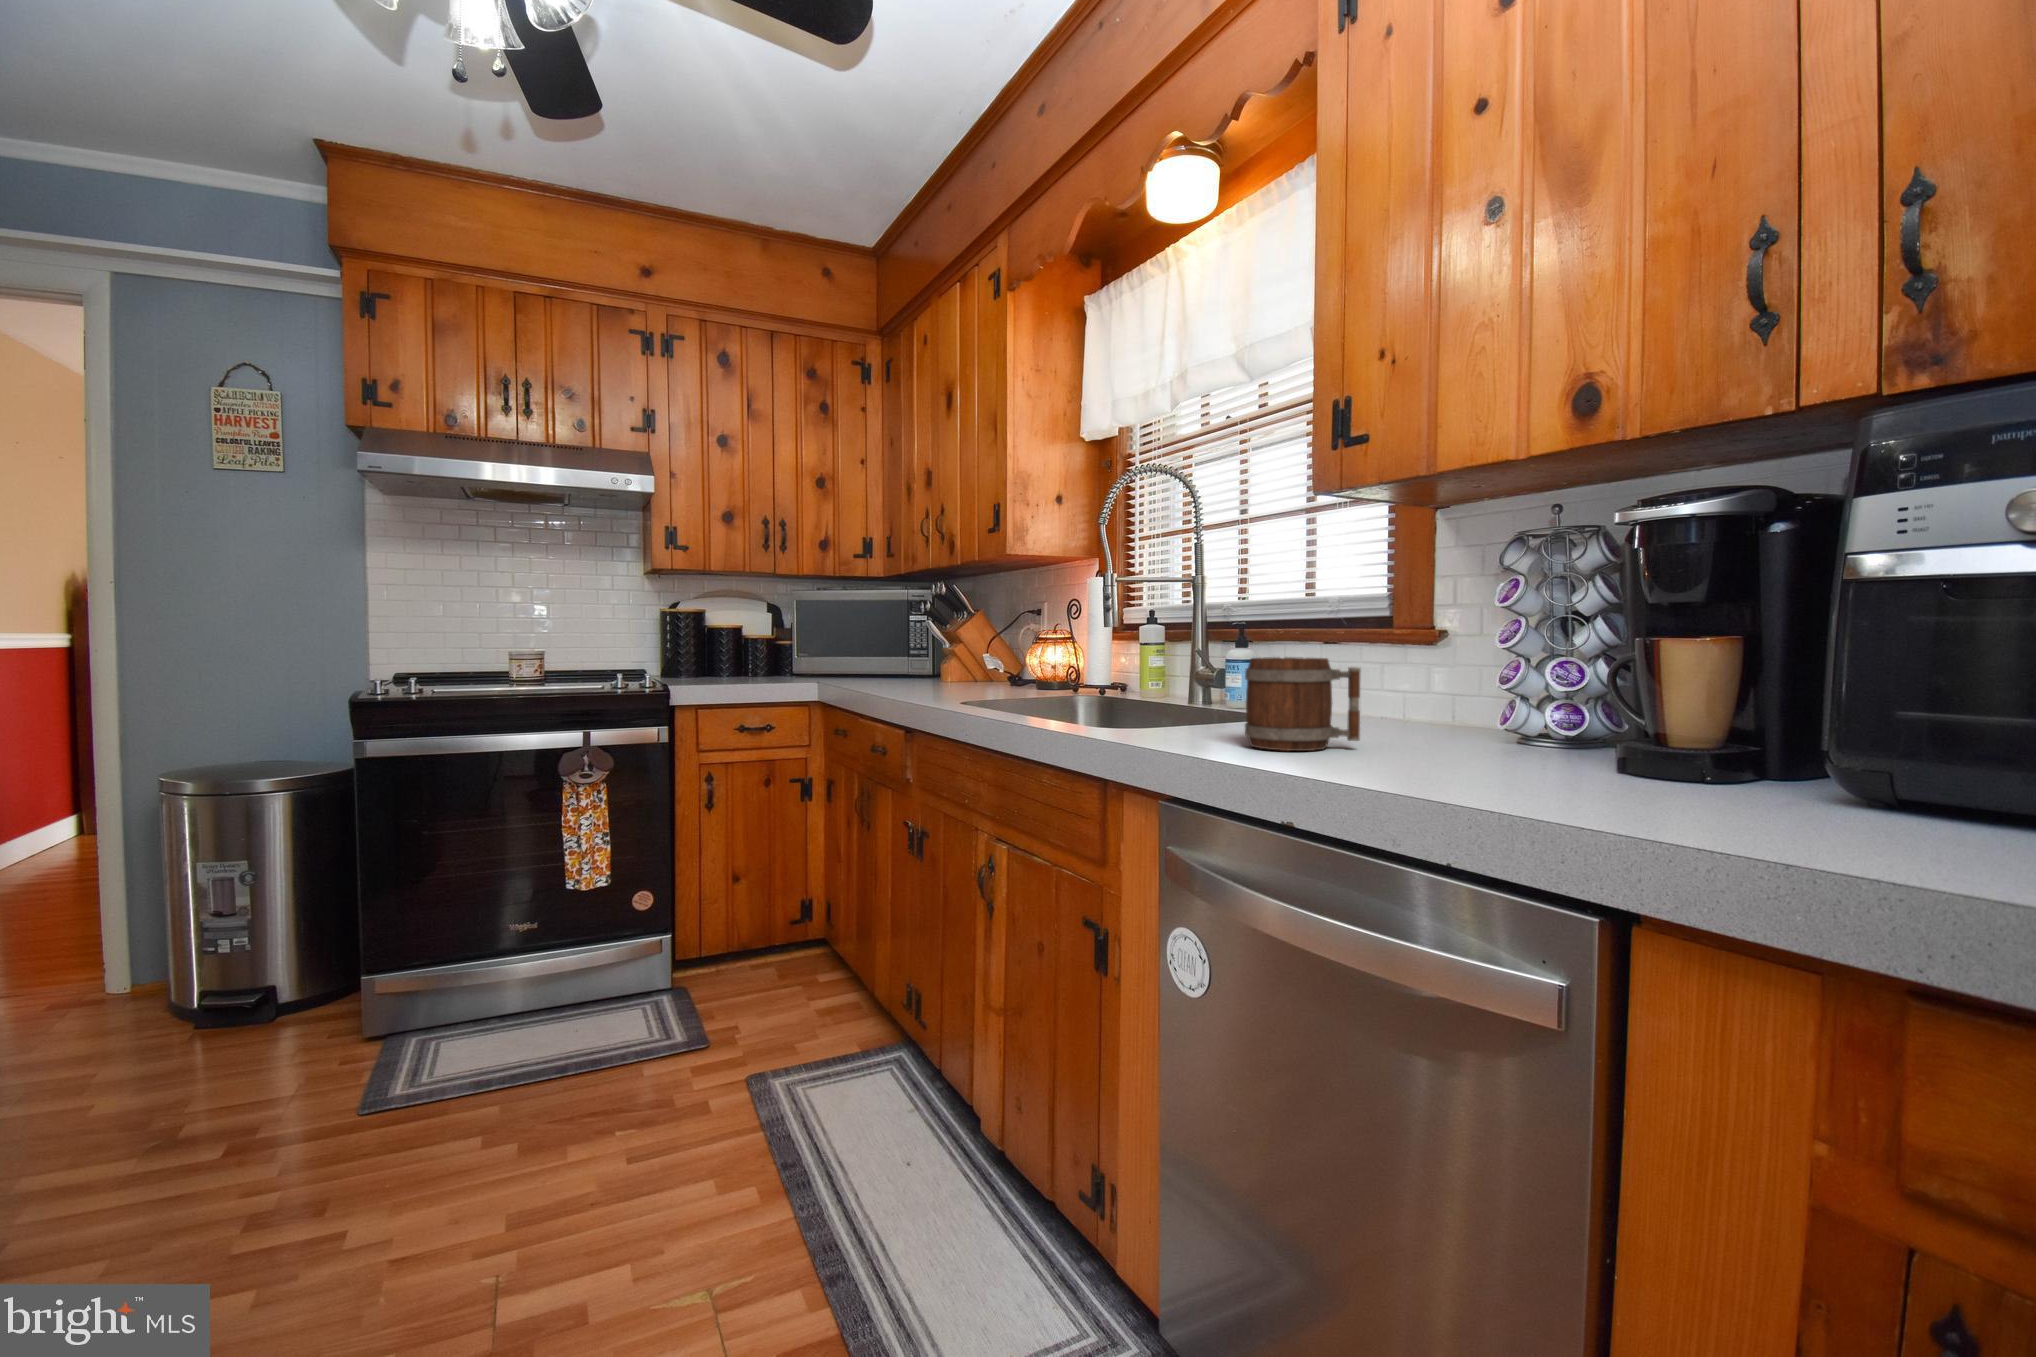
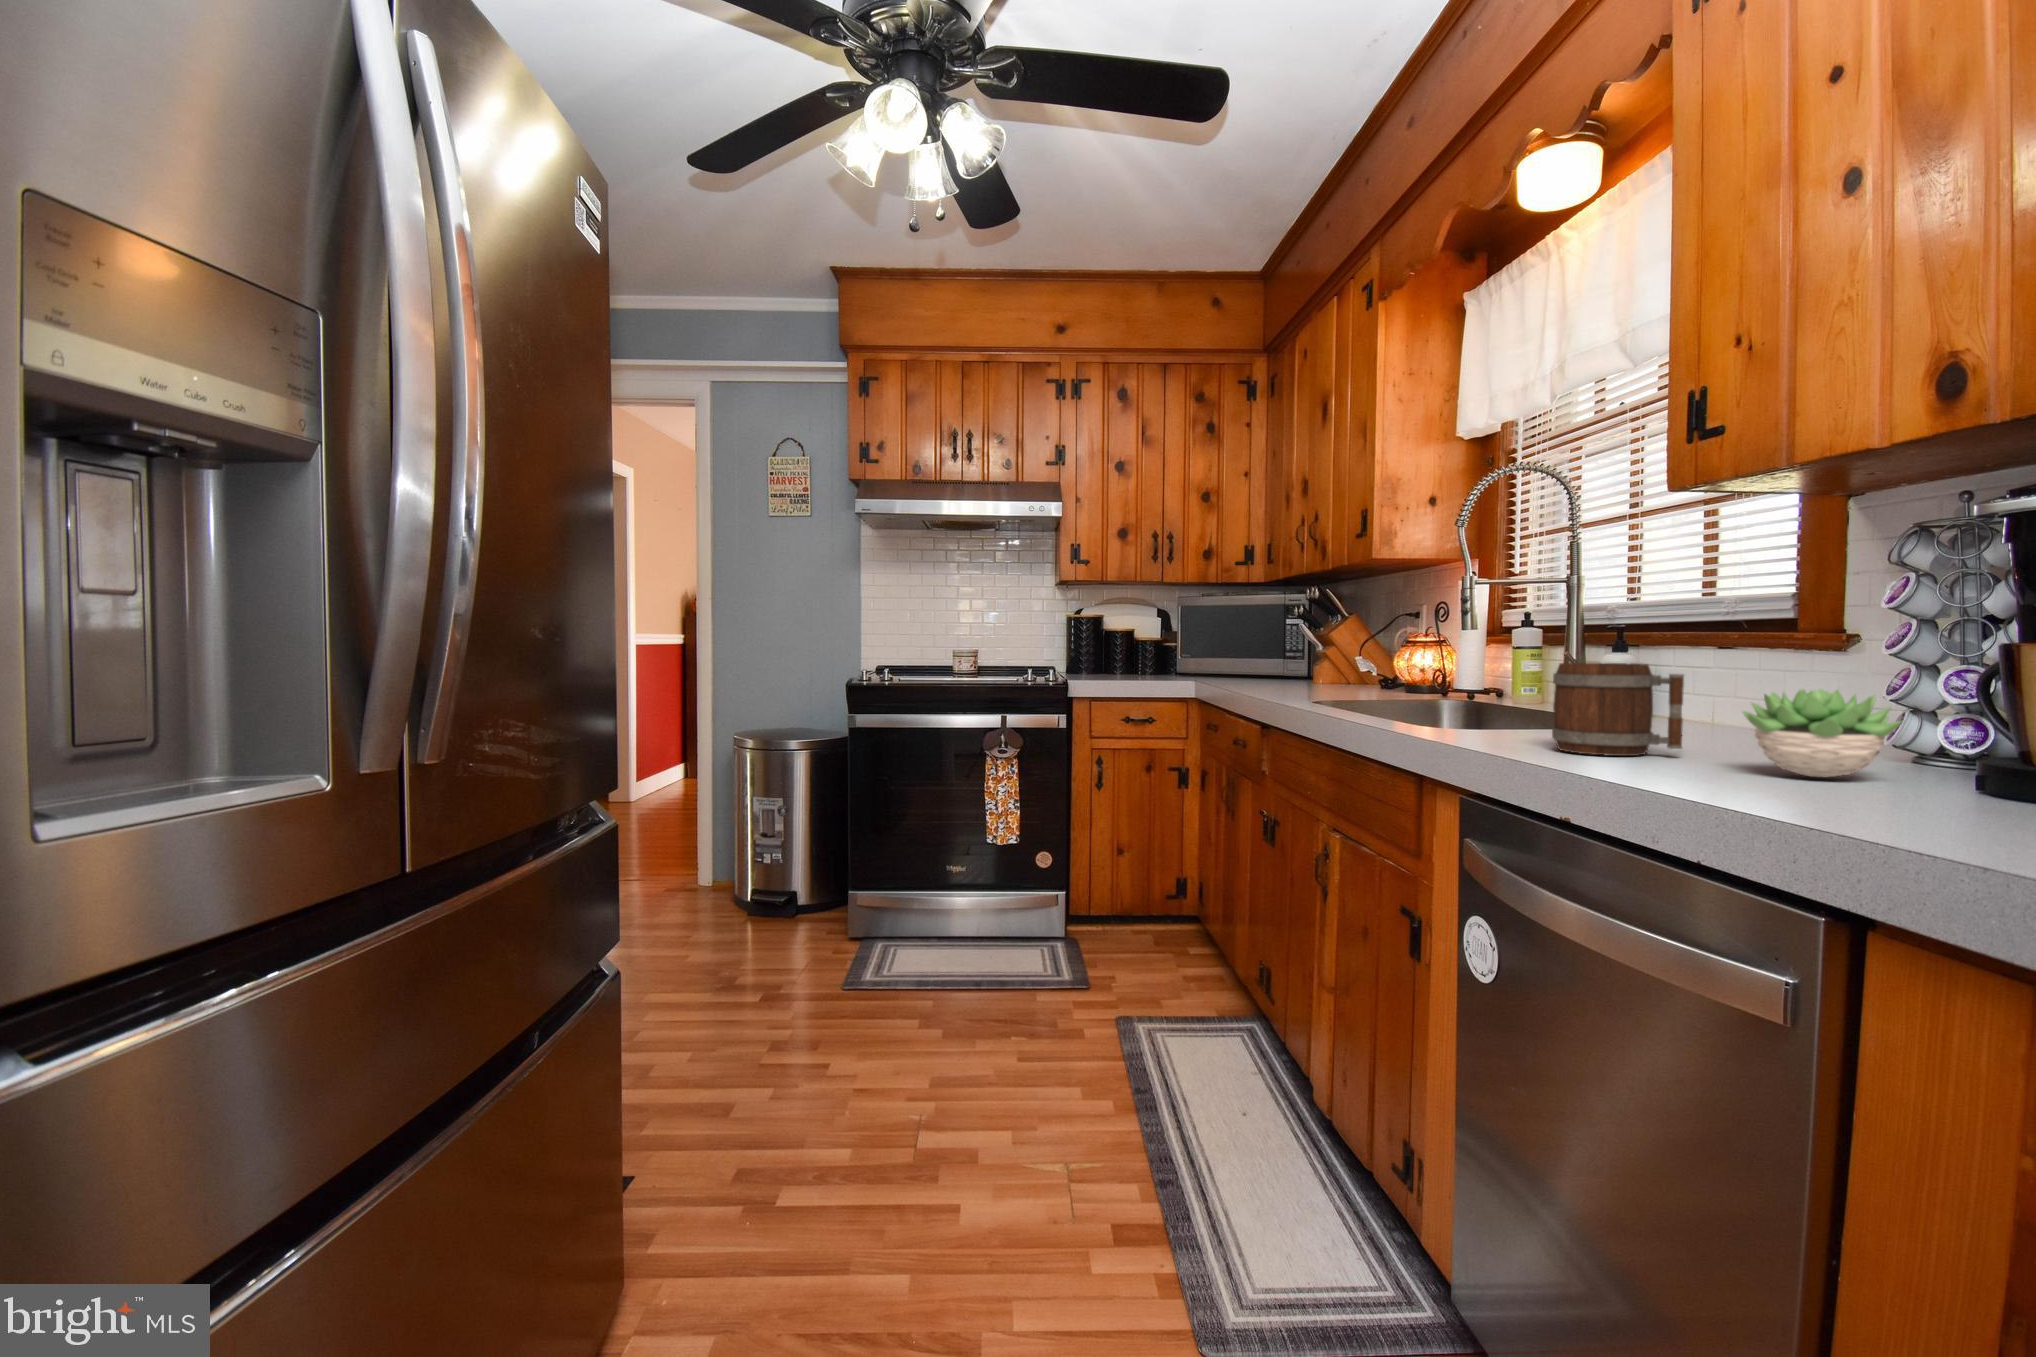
succulent plant: none [1426,680,1564,764] -> present [1743,689,1903,777]

